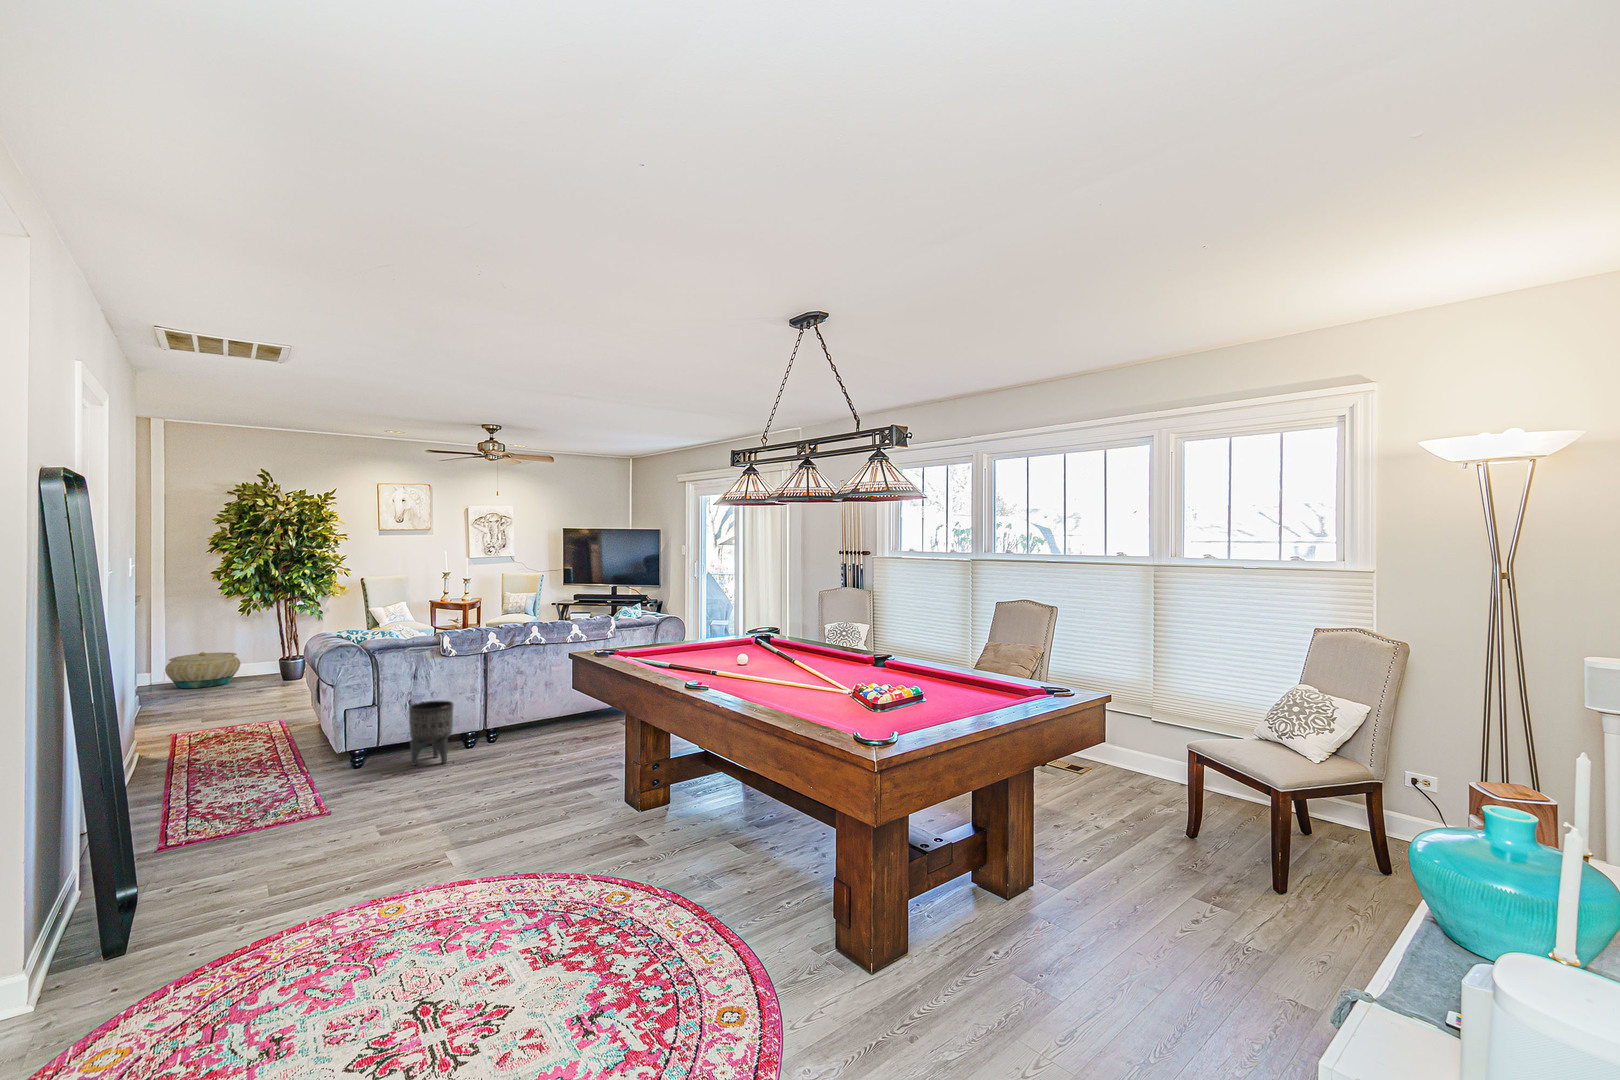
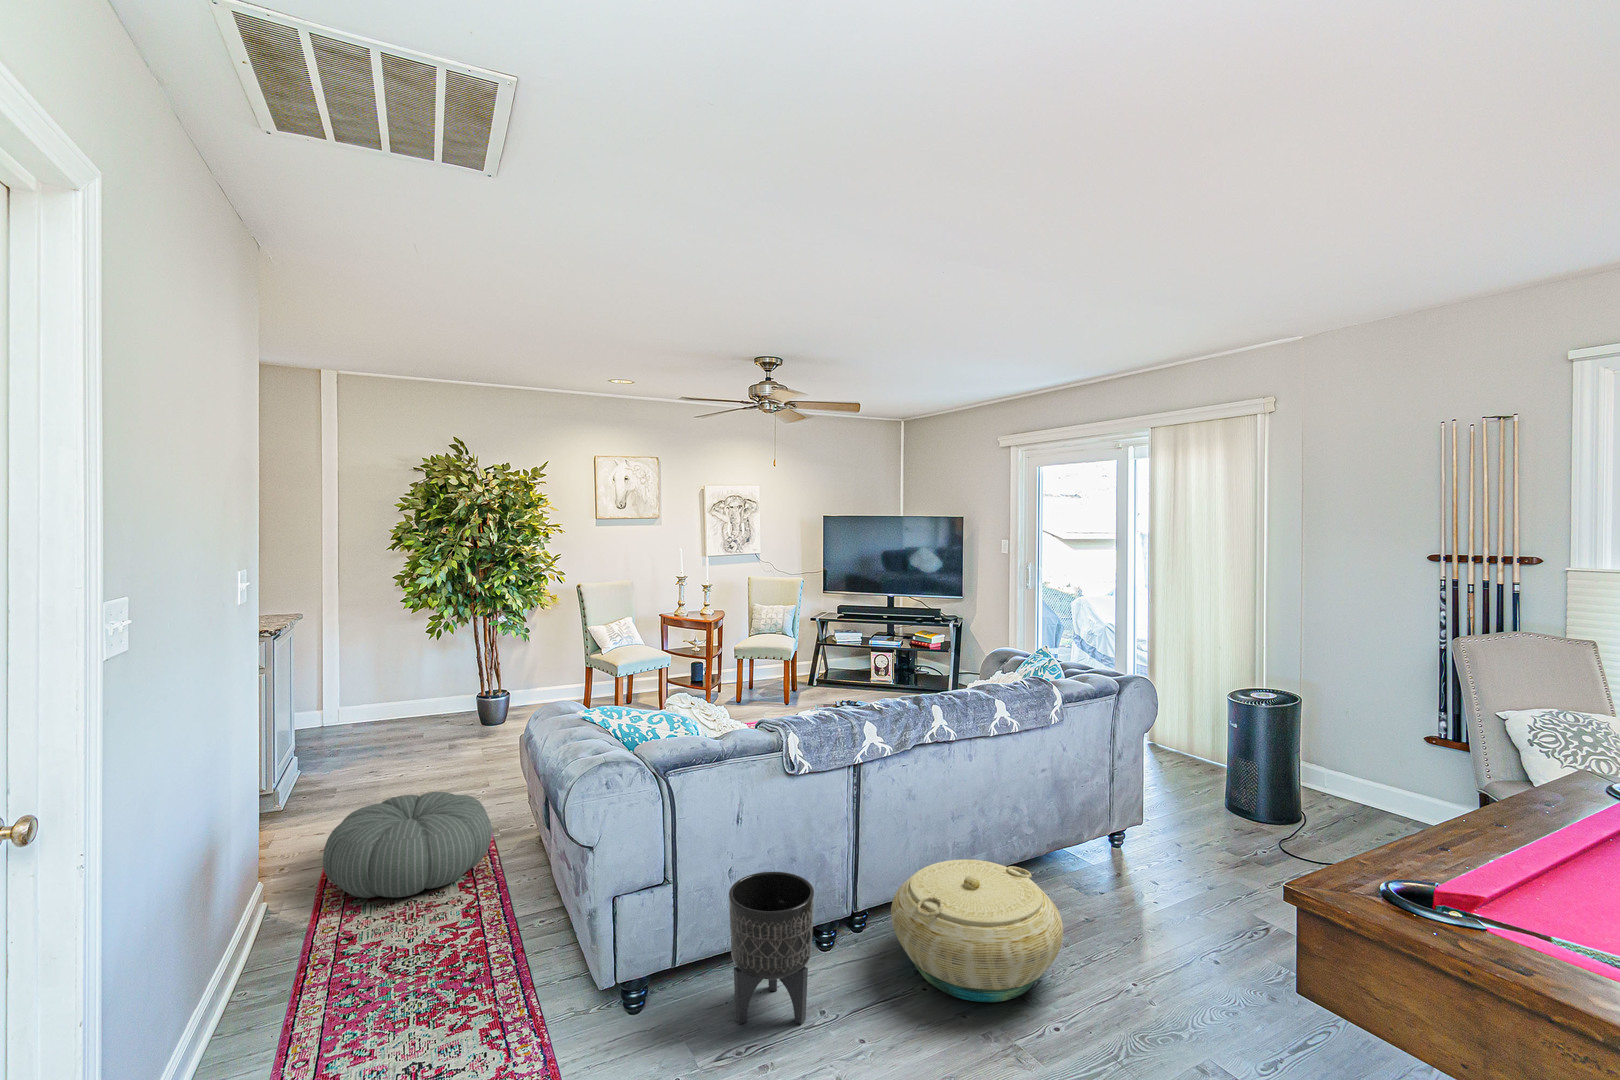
basket: present [165,652,240,688] -> present [891,859,1063,1002]
pouf: none [177,694,287,744] -> present [323,792,492,898]

